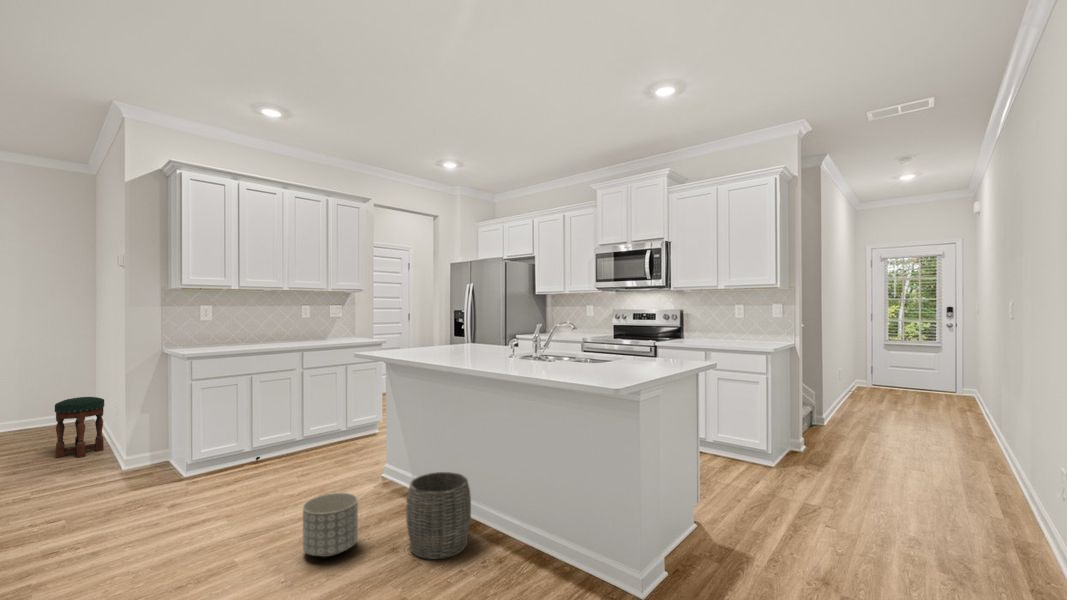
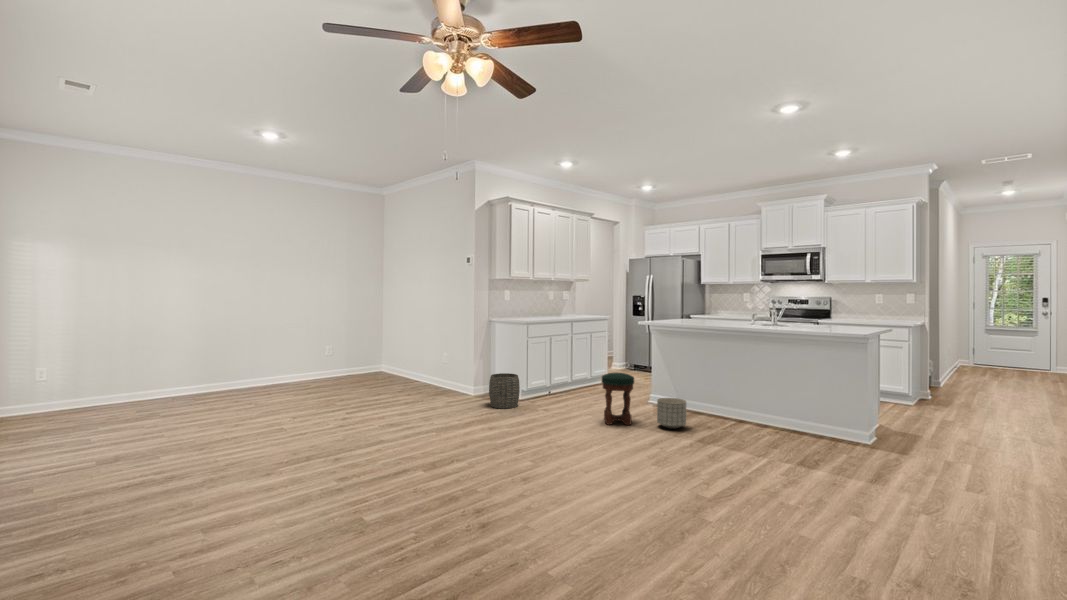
stool: present [55,397,104,458] -> present [602,373,634,425]
woven basket: present [406,472,471,559] -> present [489,373,520,408]

